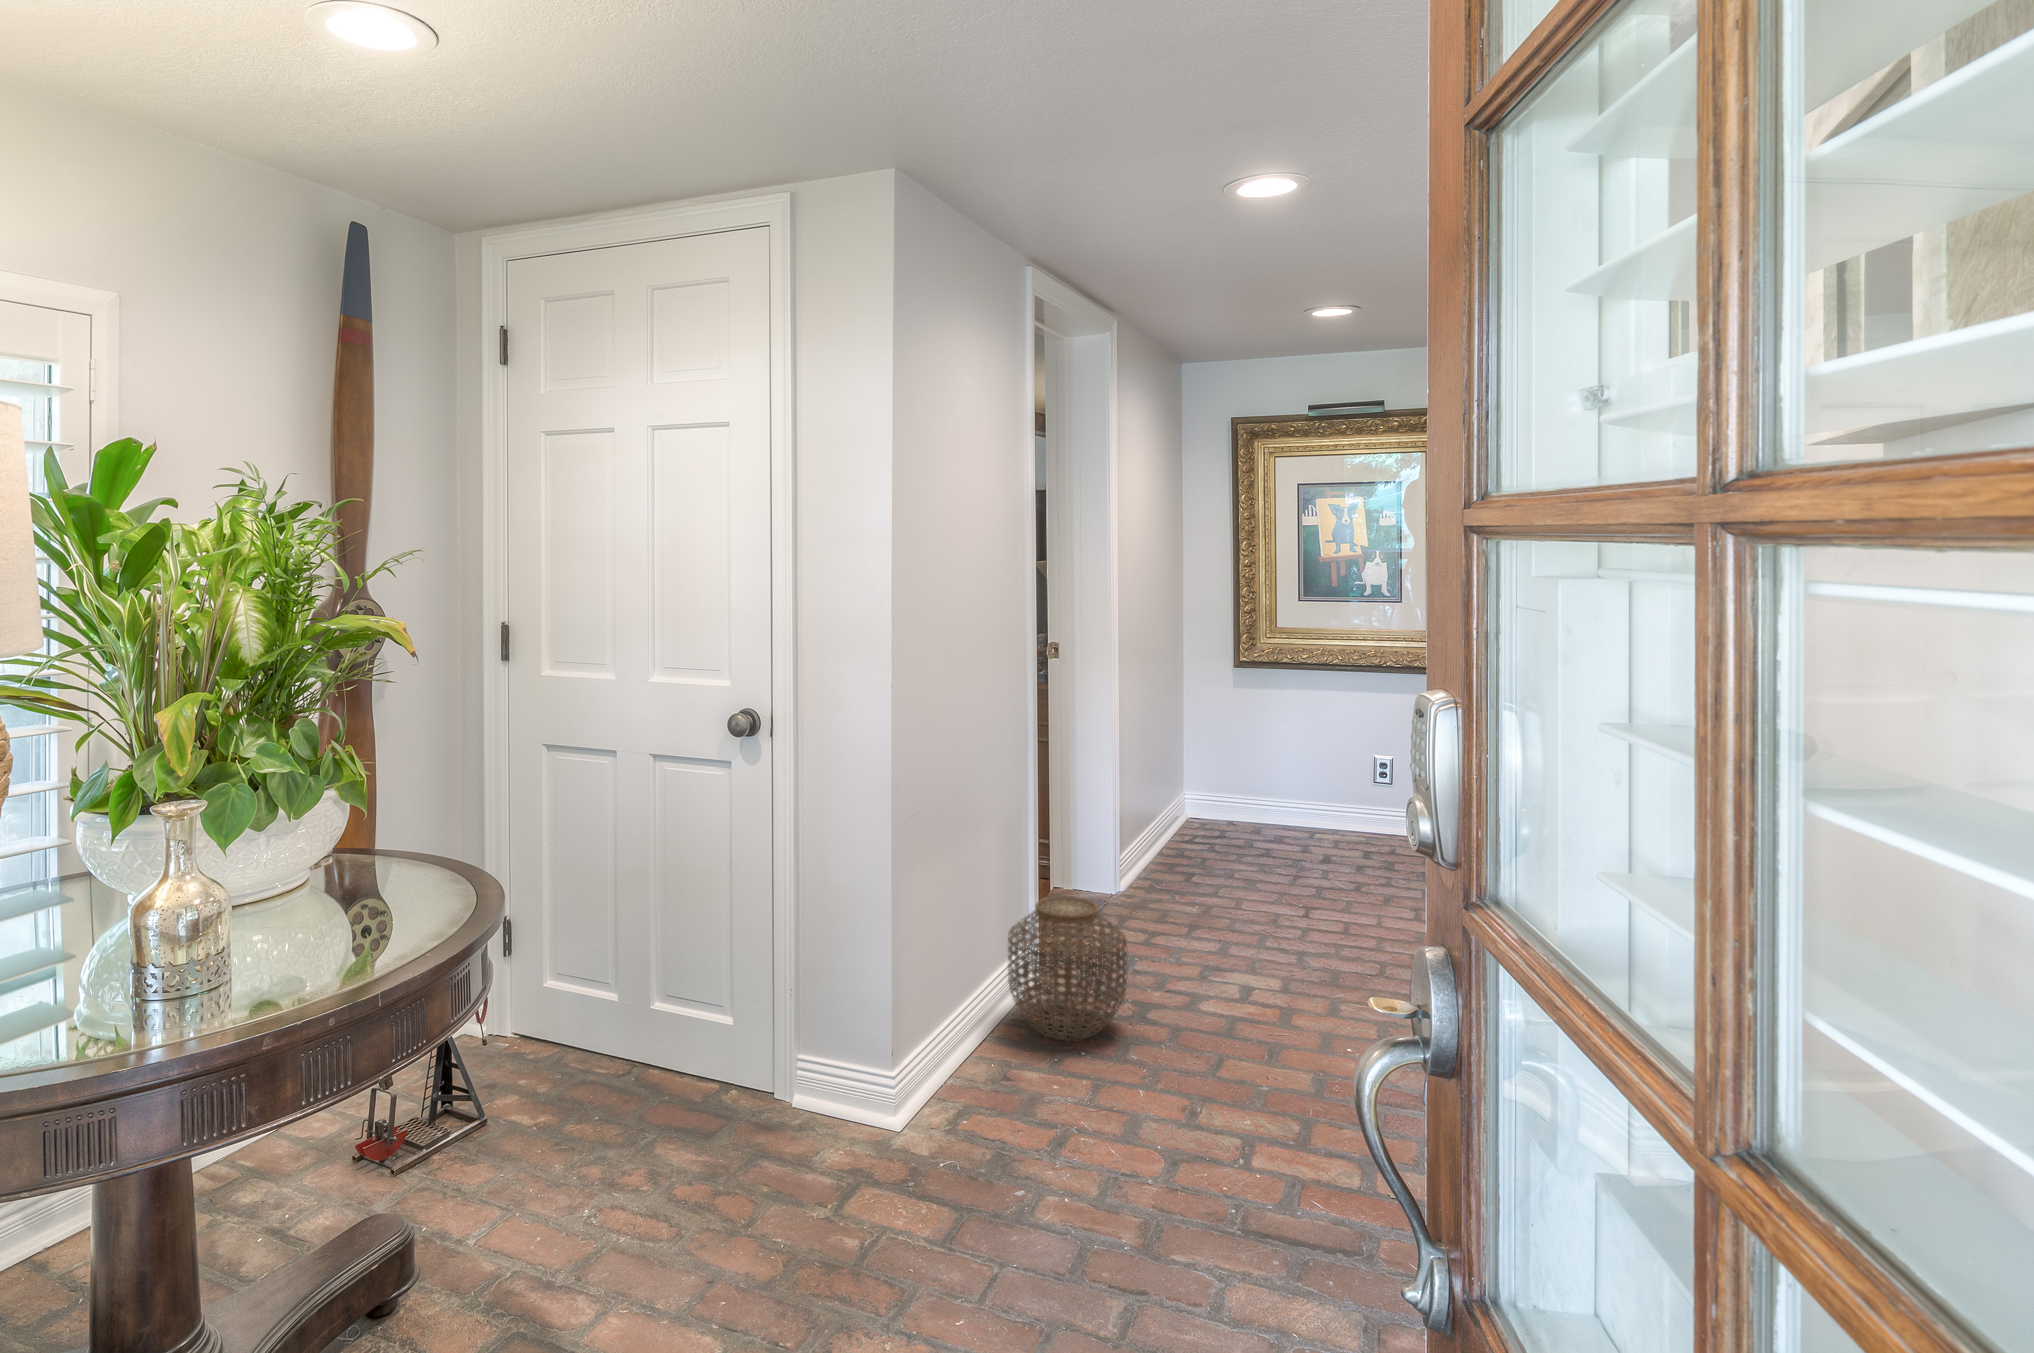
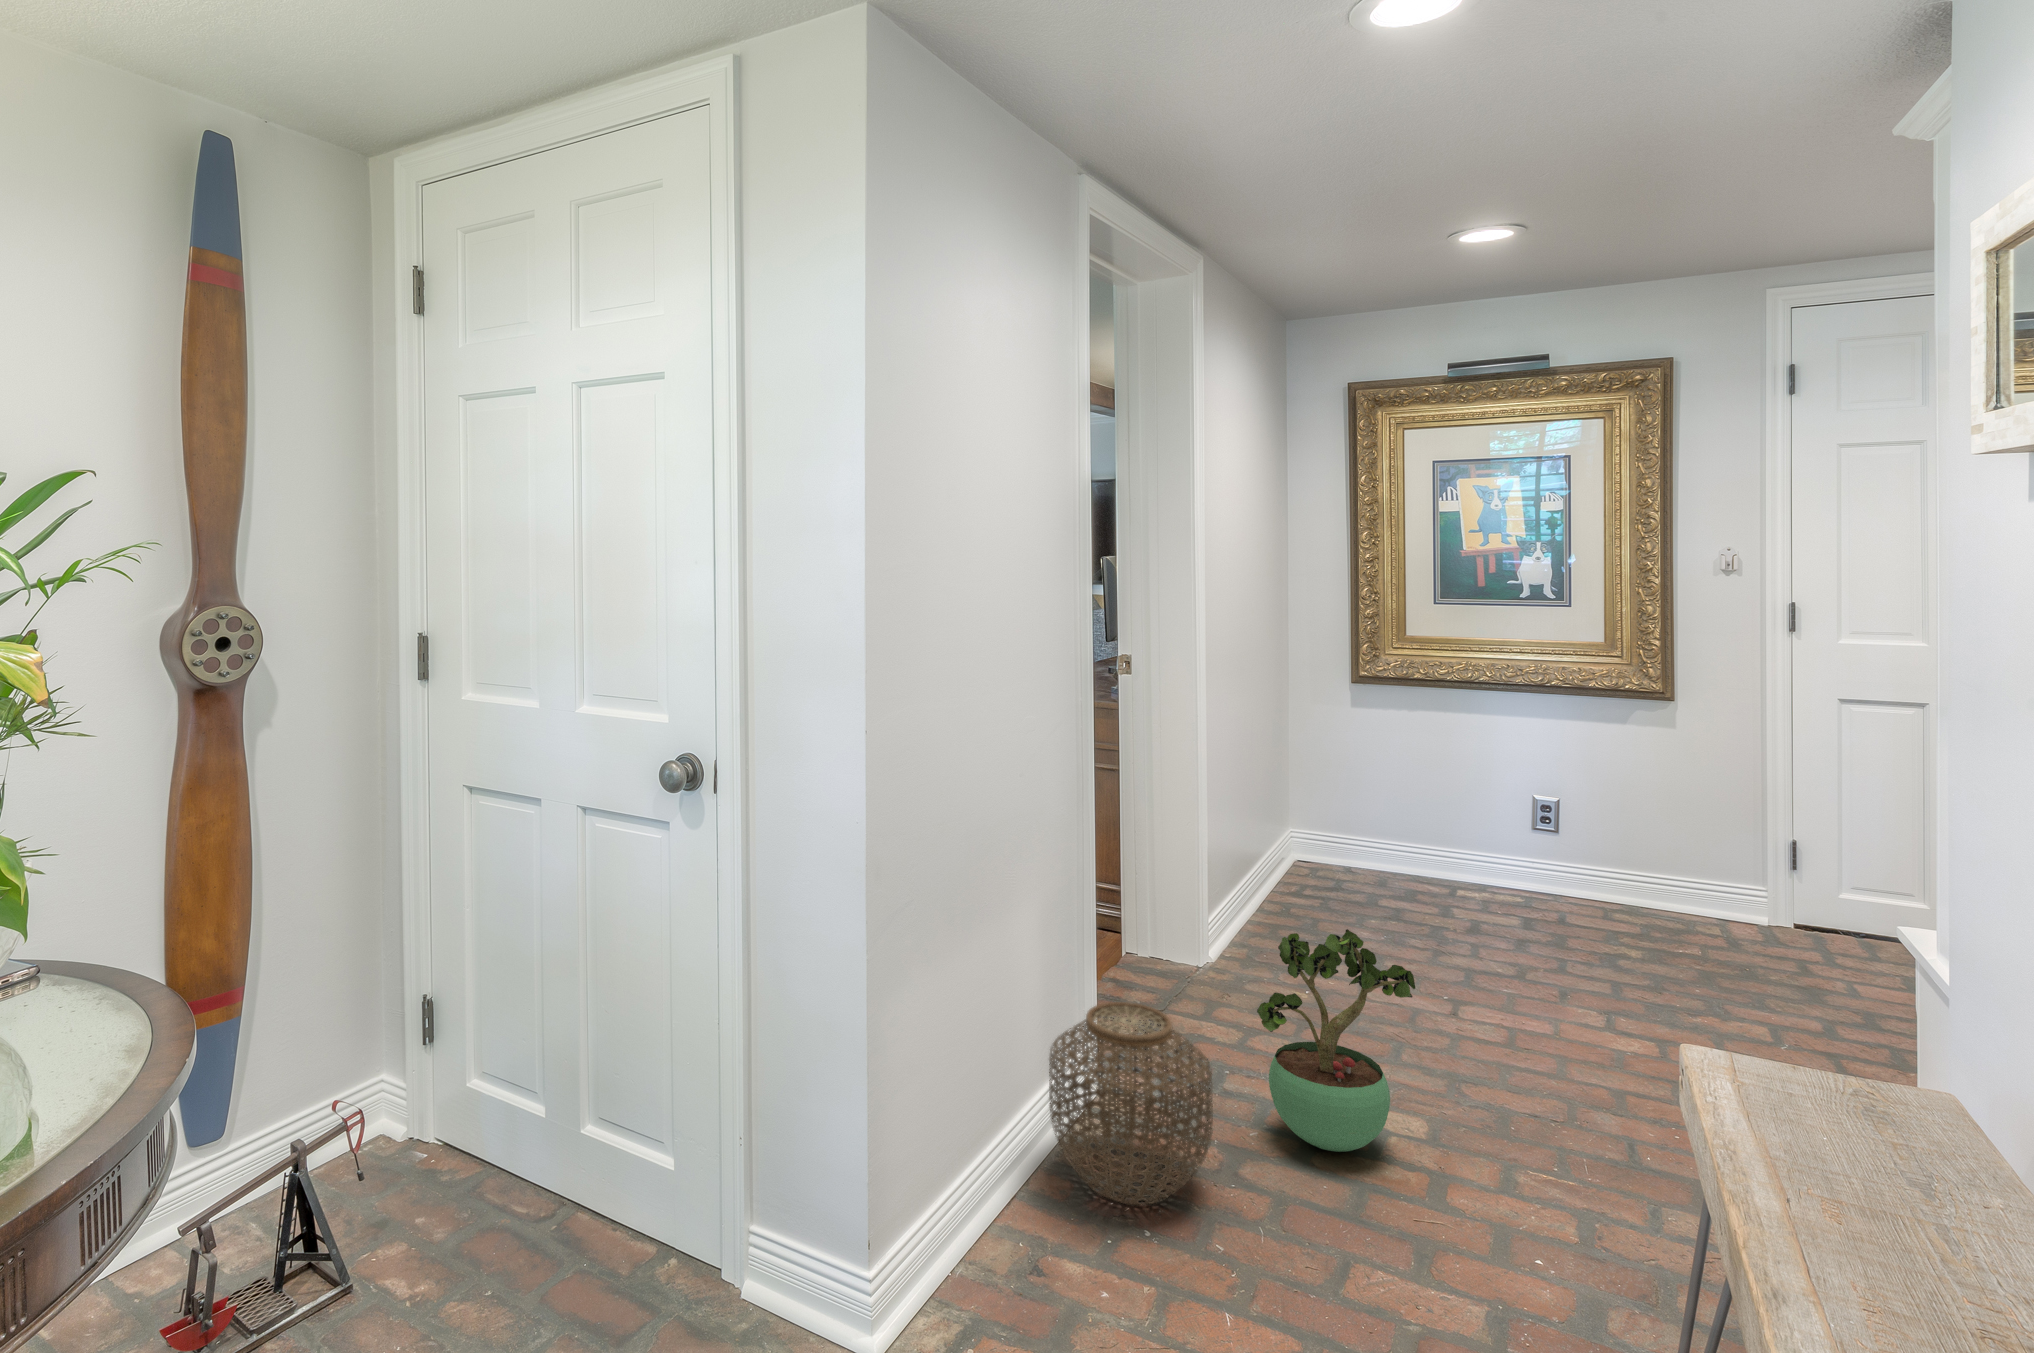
potted plant: none [1159,837,1270,1002] -> present [1257,929,1415,1152]

